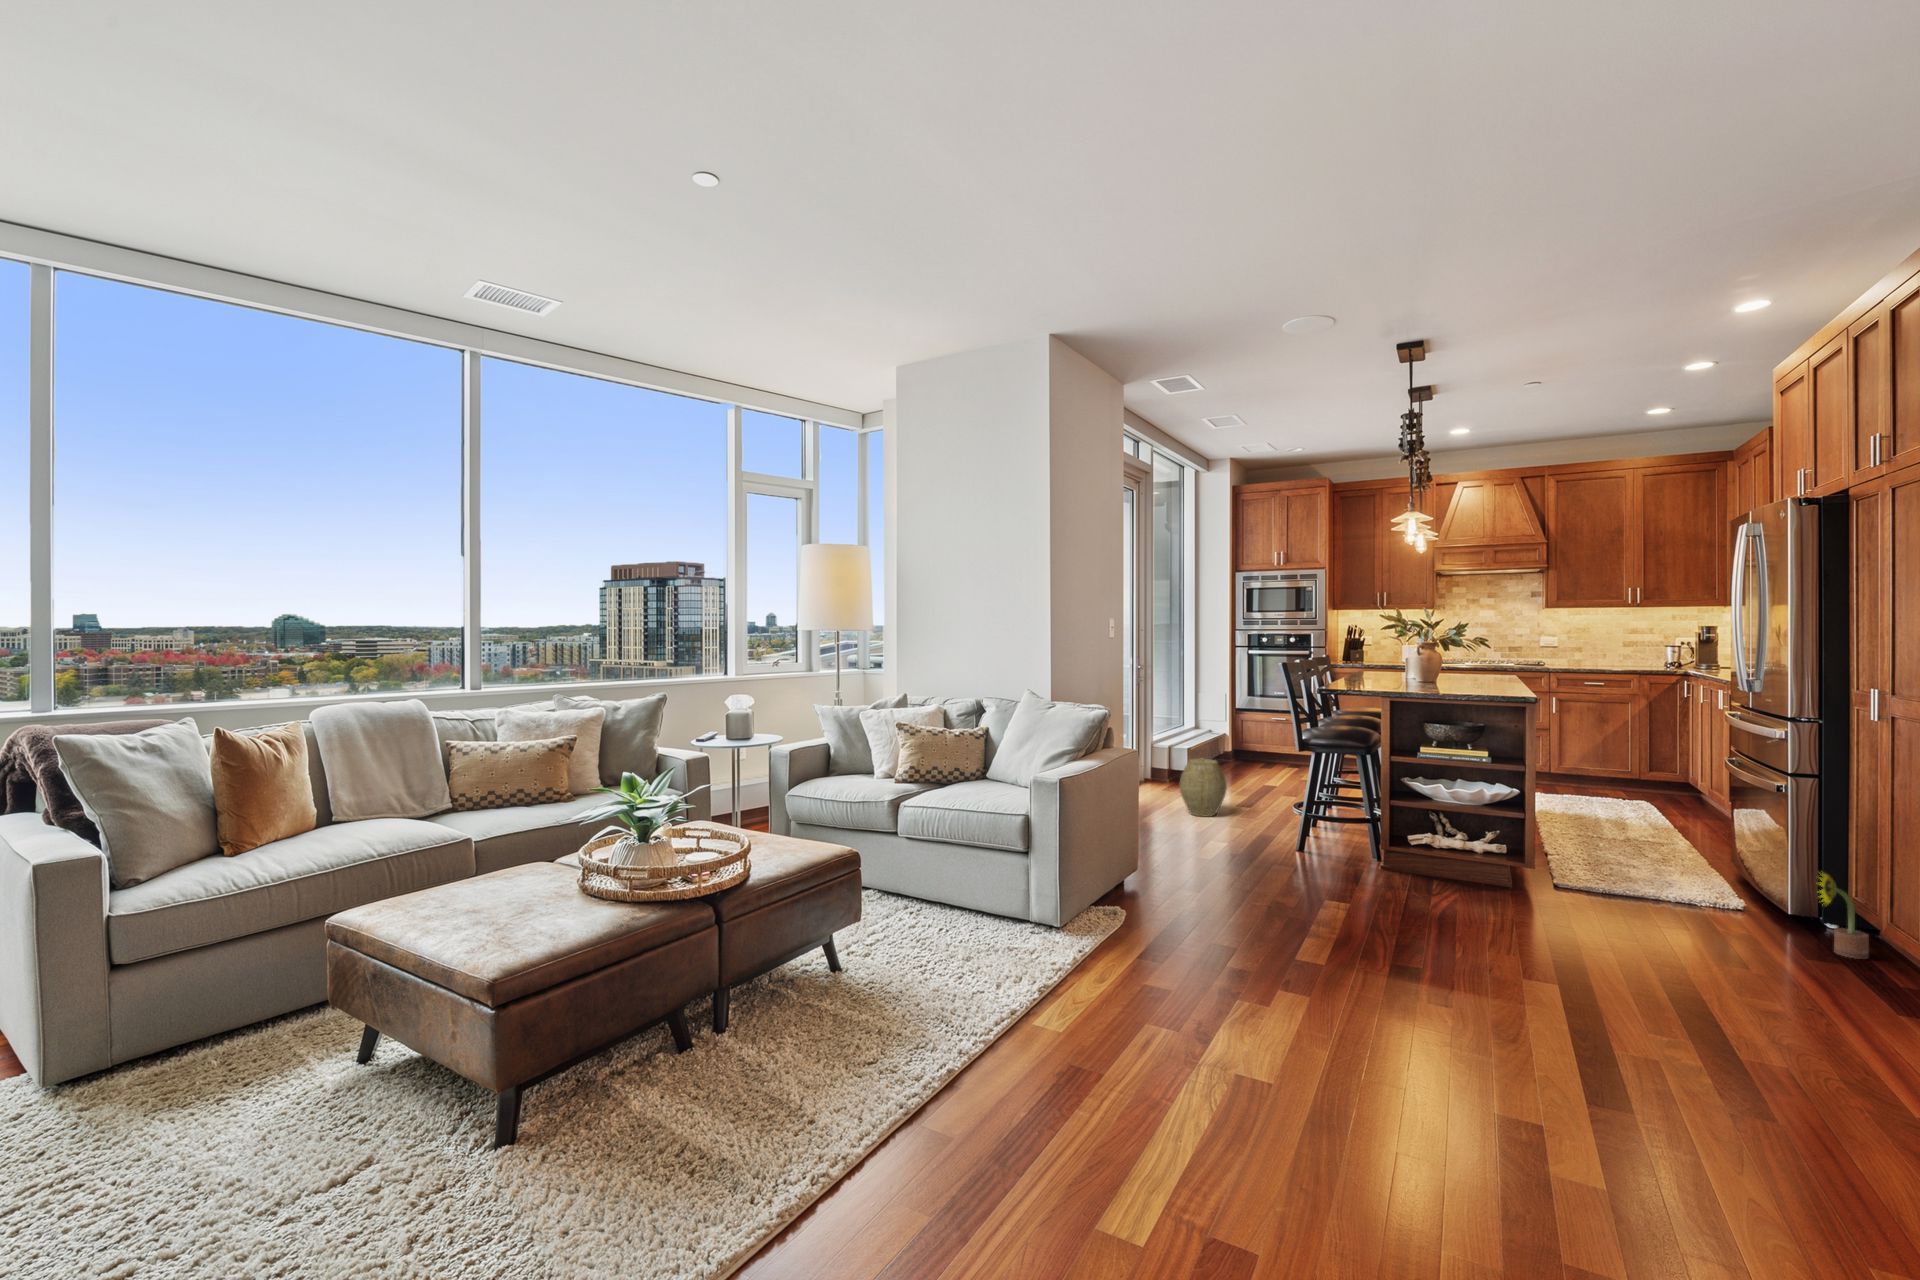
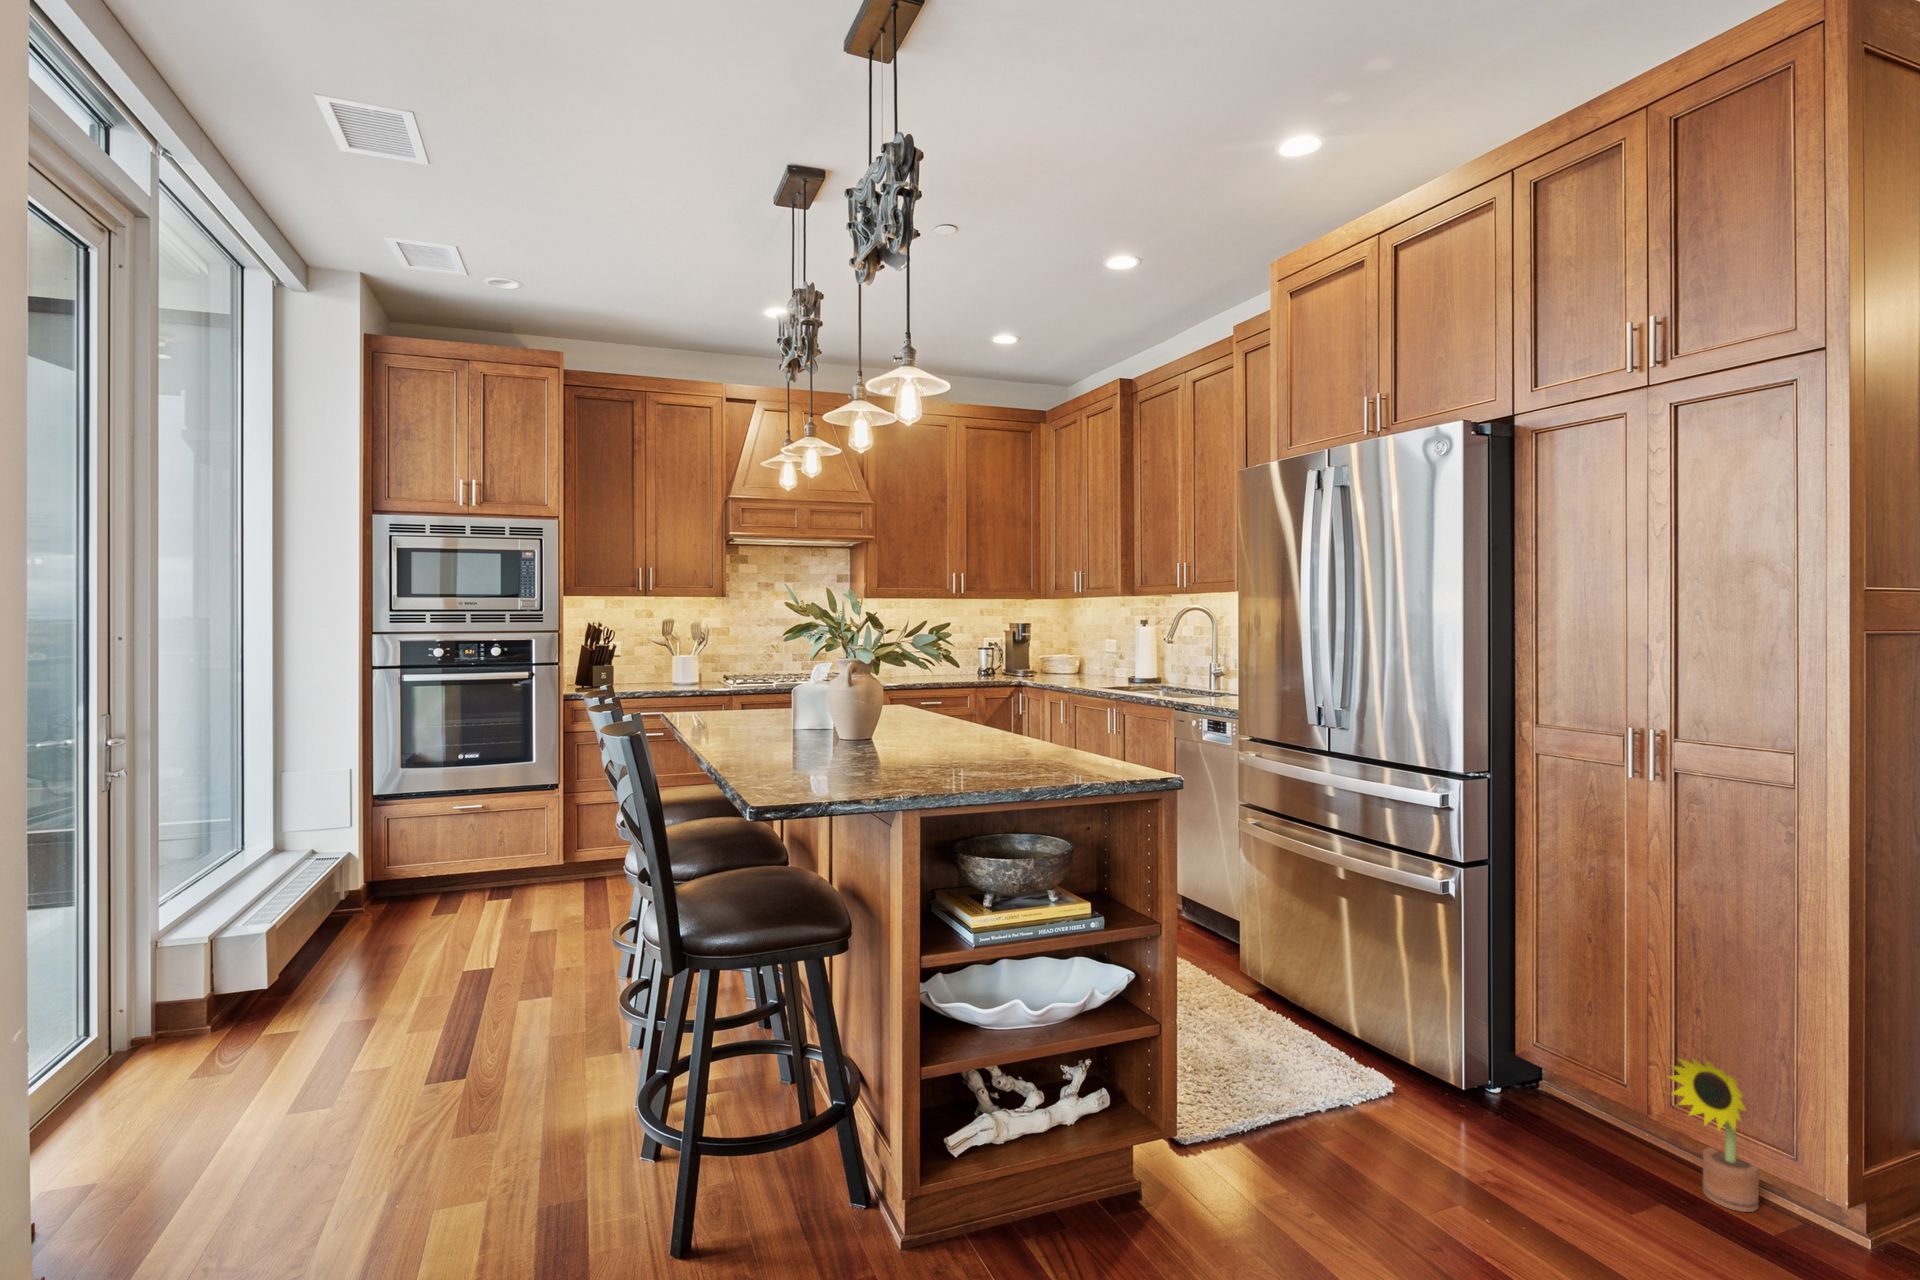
woven basket: present [1180,758,1227,817] -> none [251,1006,415,1205]

